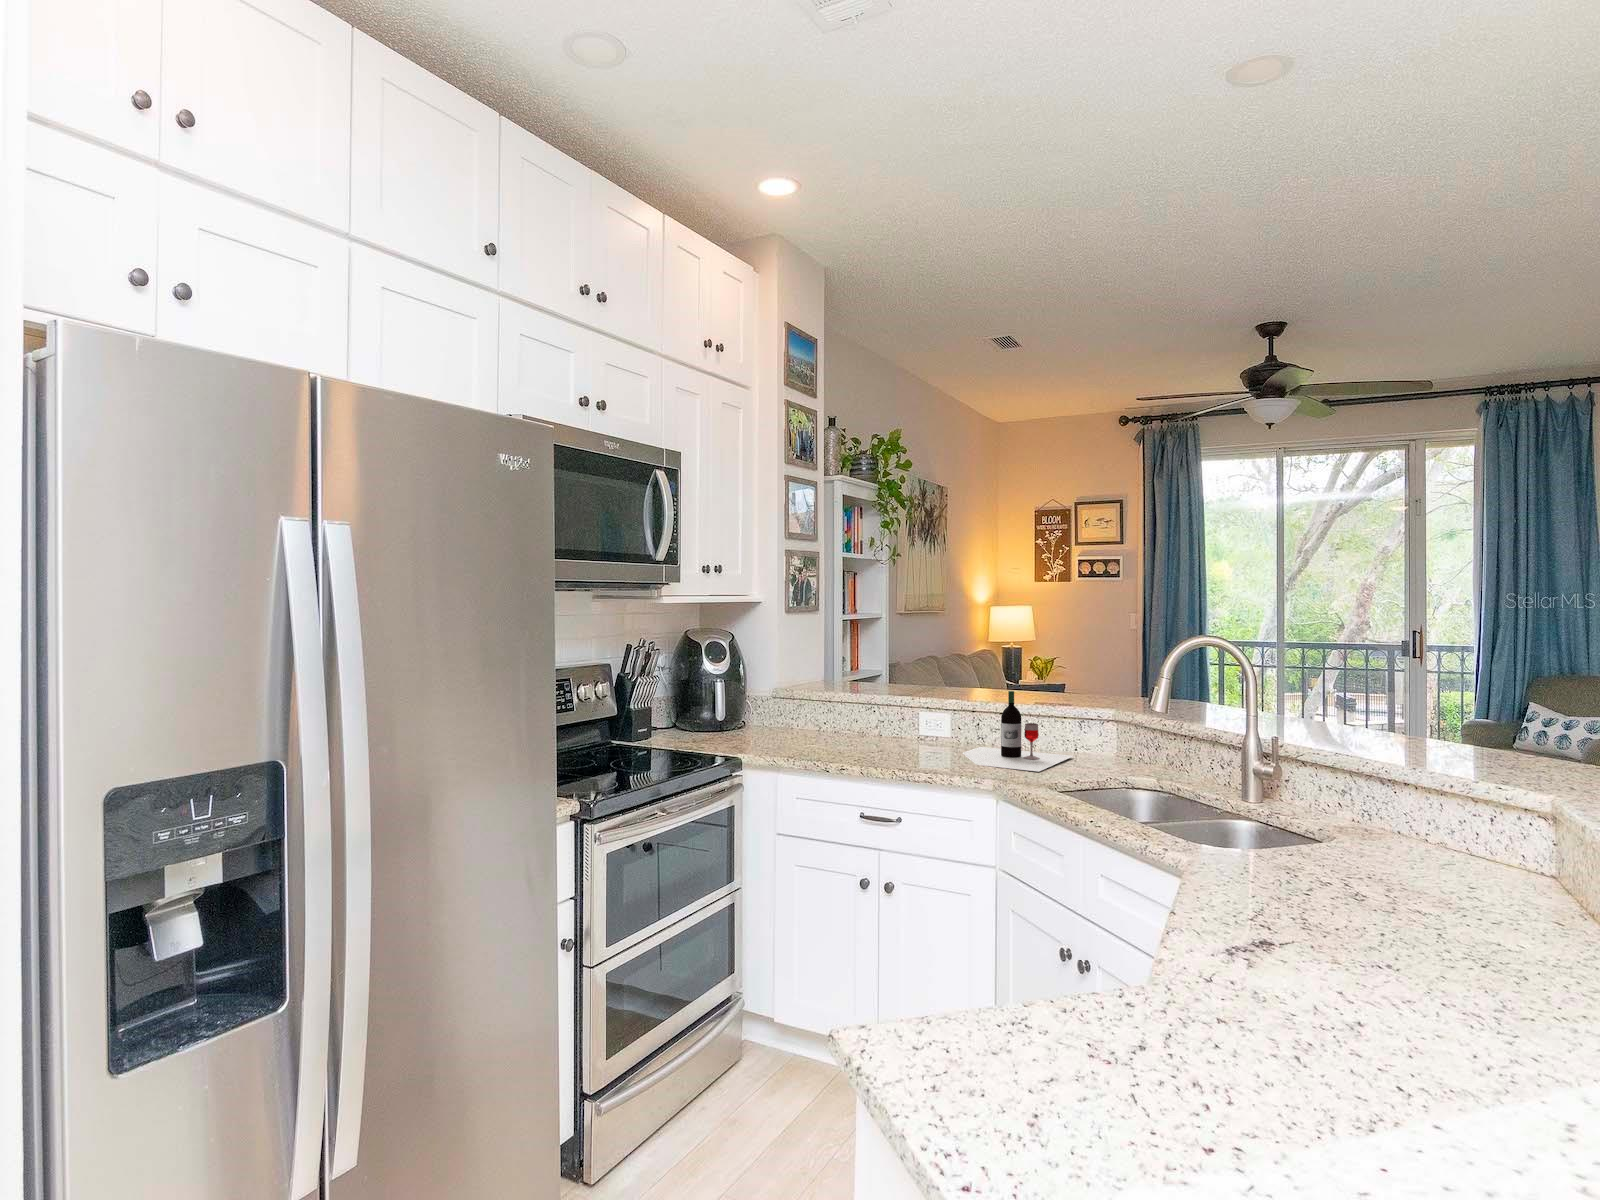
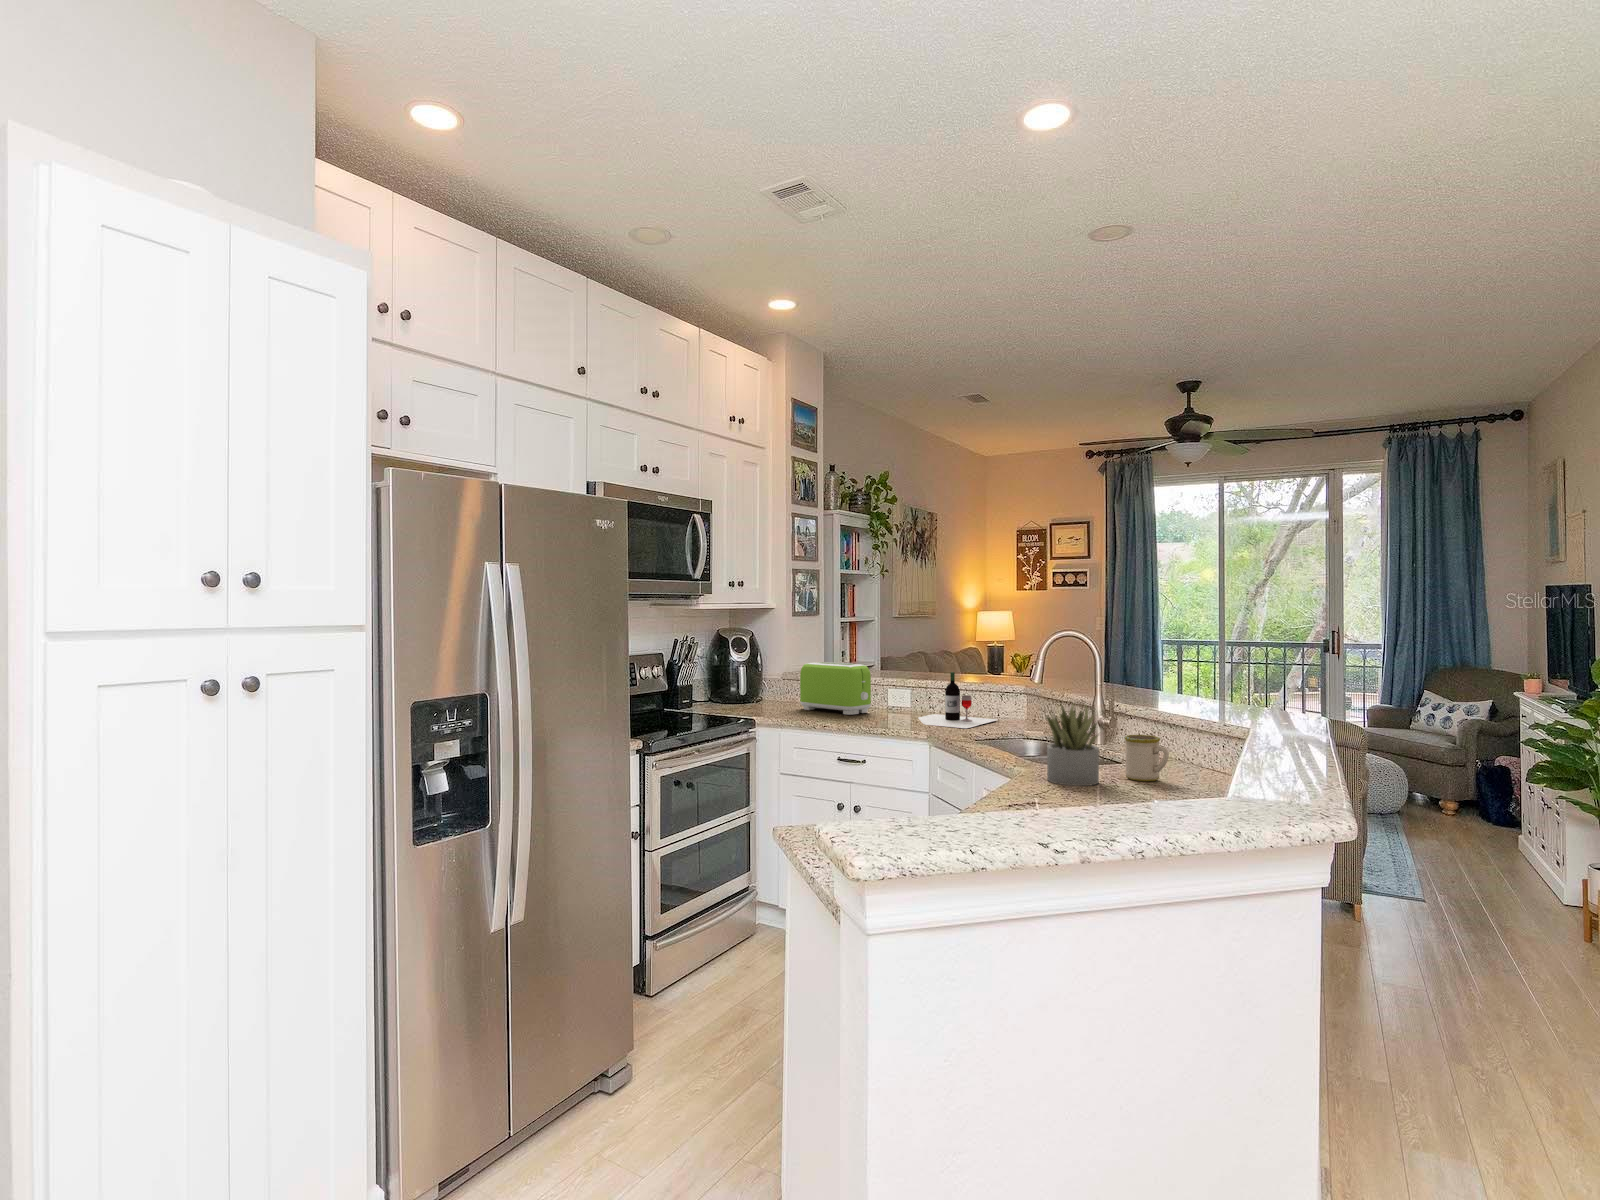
toaster: none [799,675,896,749] -> present [800,662,871,715]
succulent plant: none [1240,756,1347,901] -> present [1046,704,1099,786]
mug: none [1363,807,1447,887] -> present [1124,735,1169,781]

